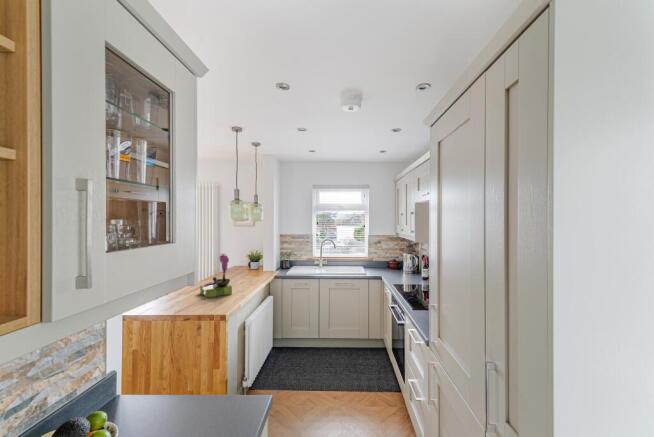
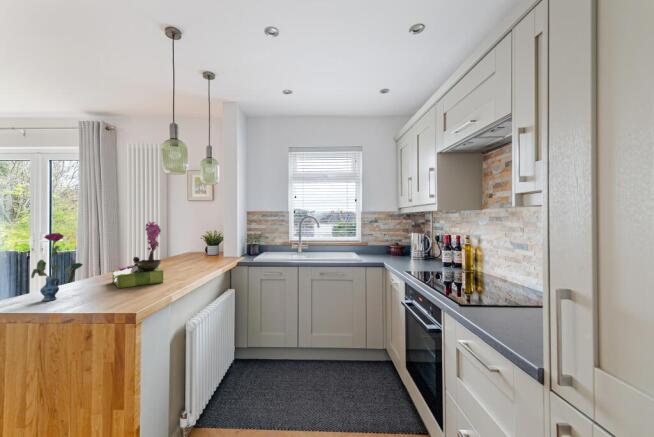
vase: none [165,266,190,306] -> present [31,233,83,301]

